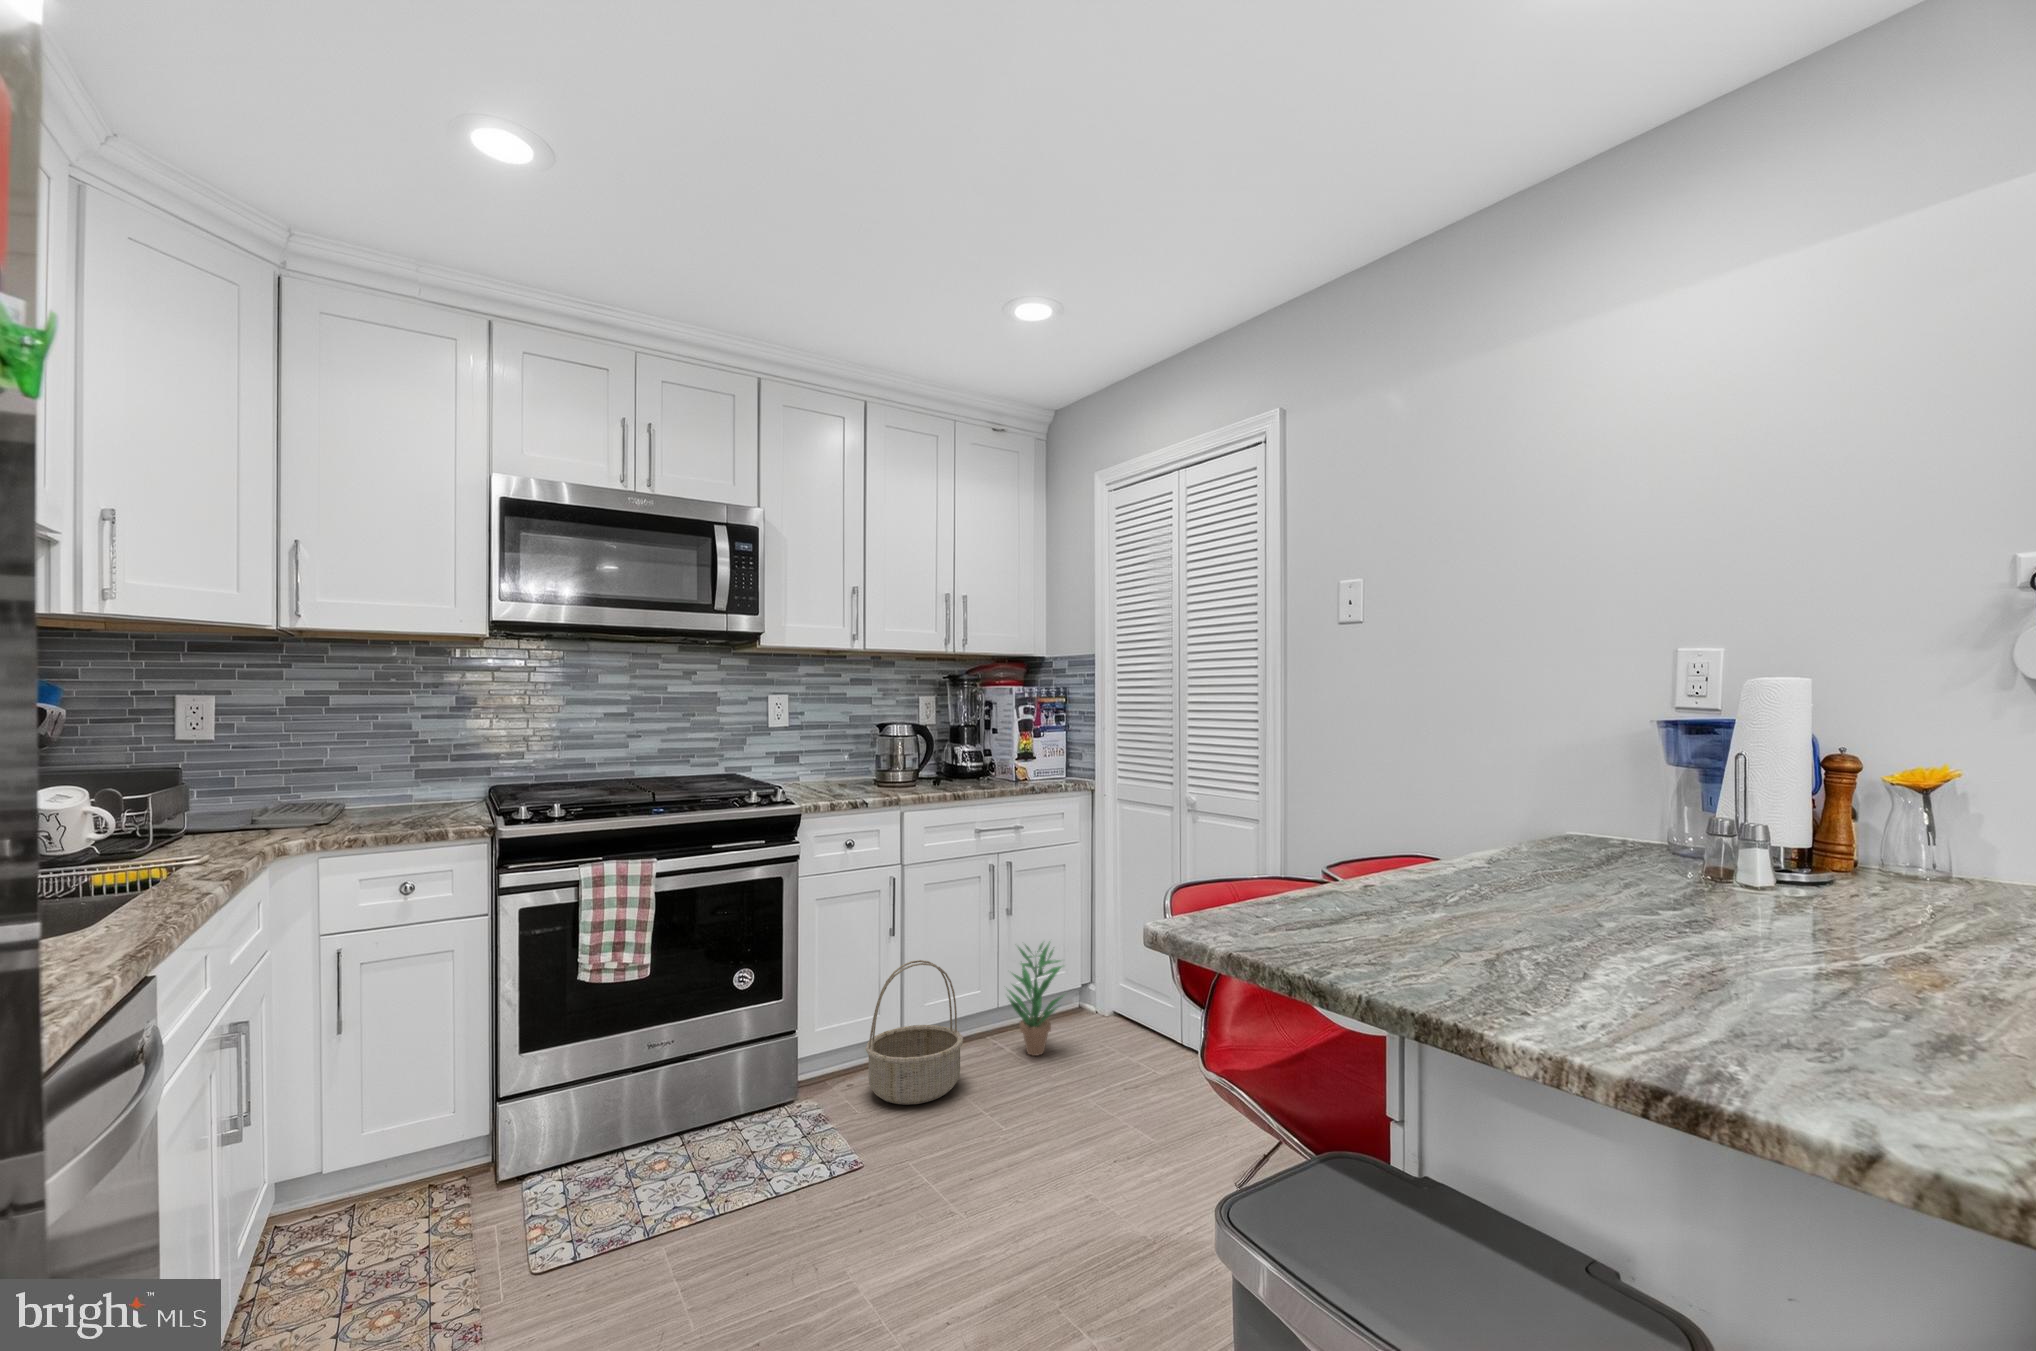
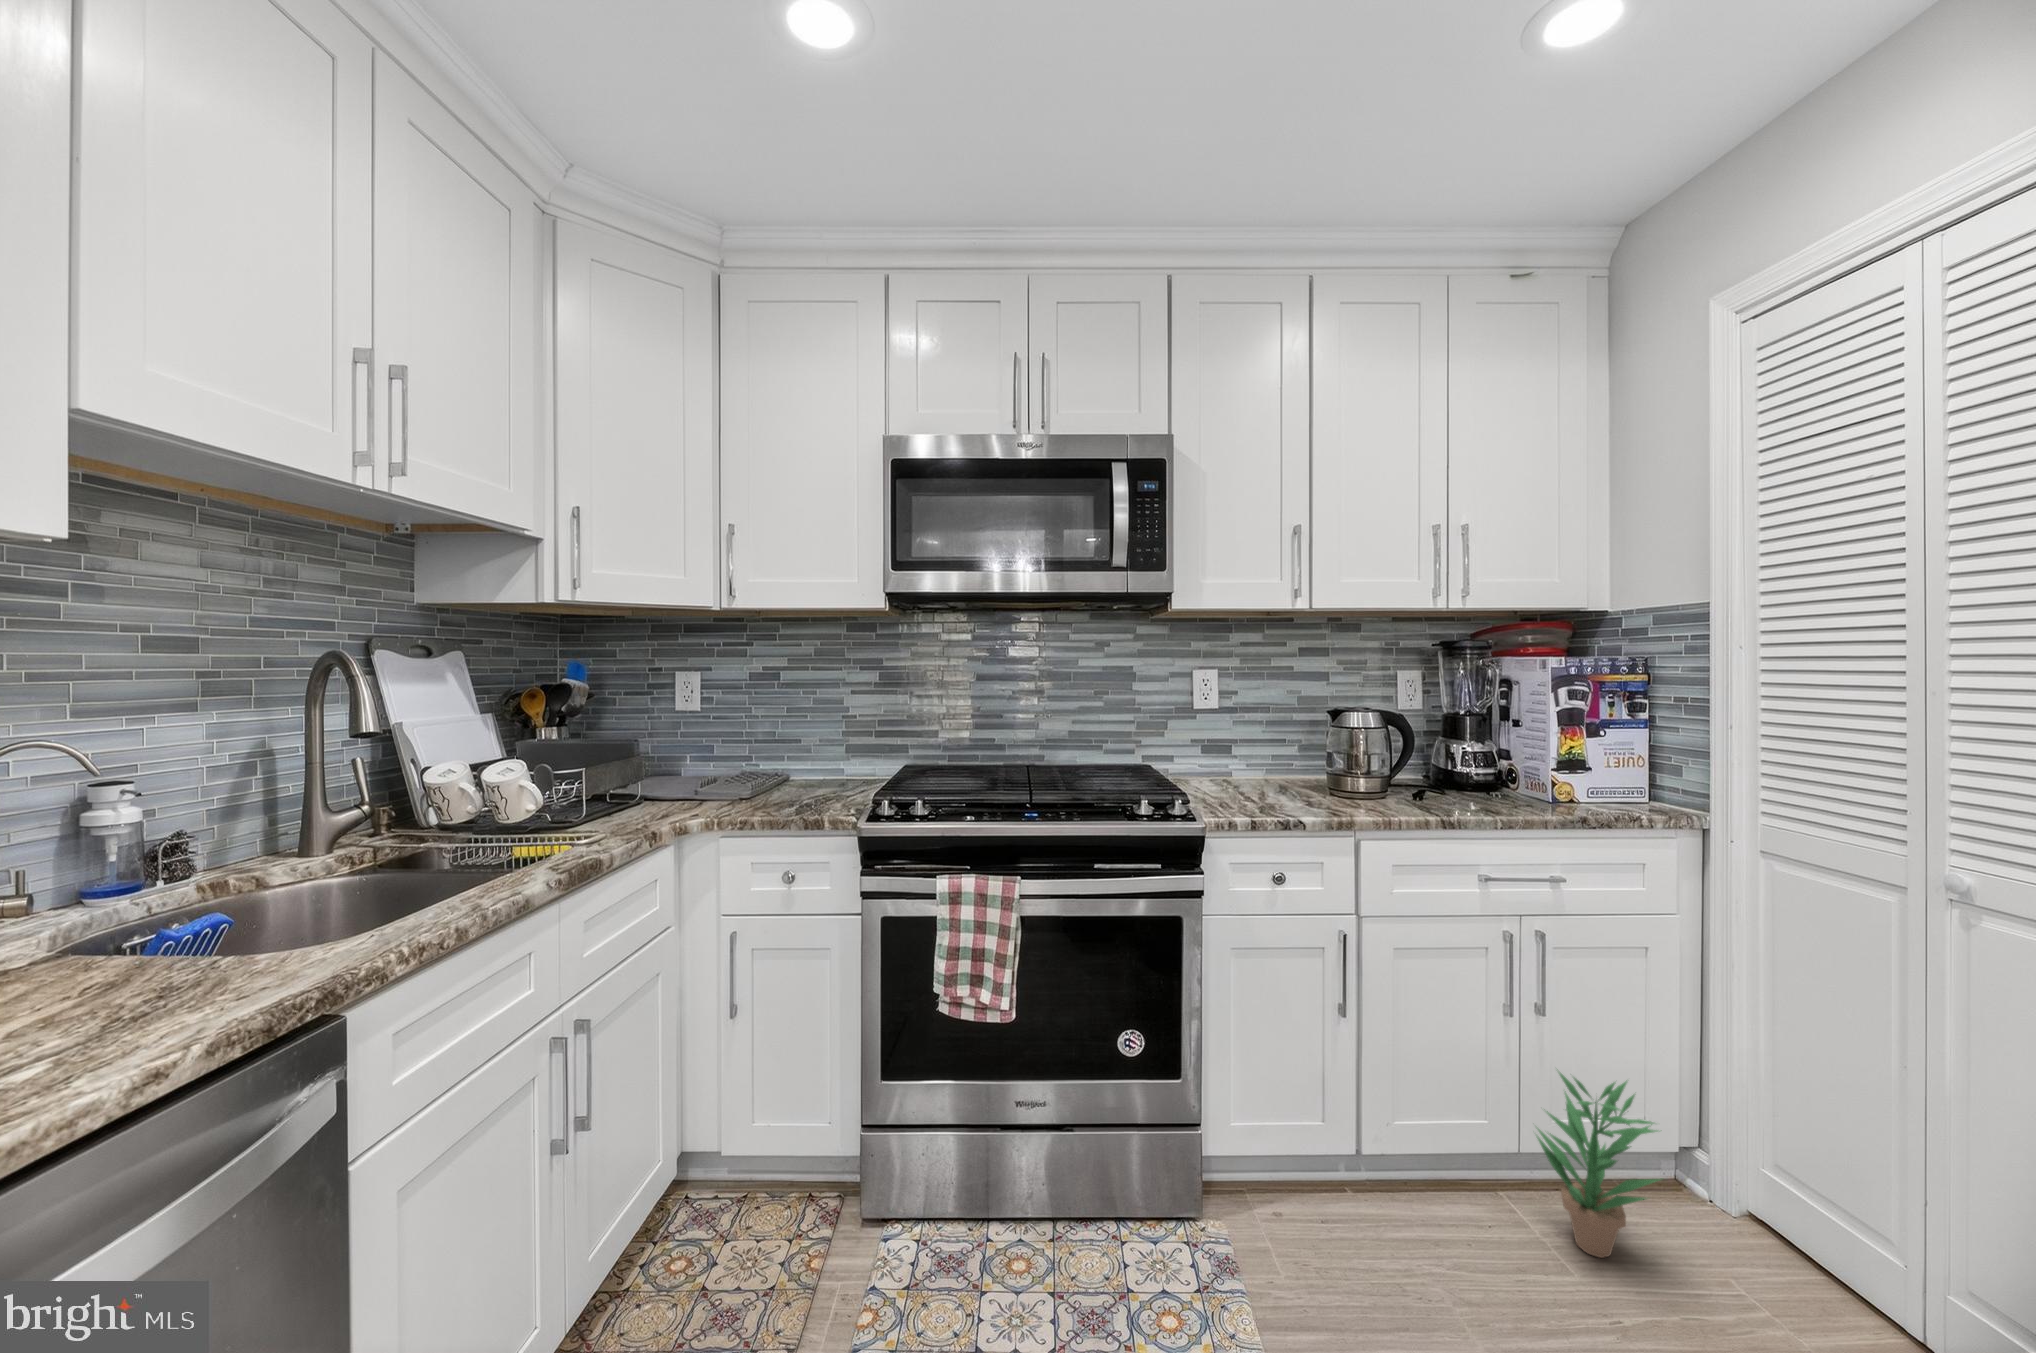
basket: present [866,960,963,1105] -> none [1298,1069,1458,1294]

